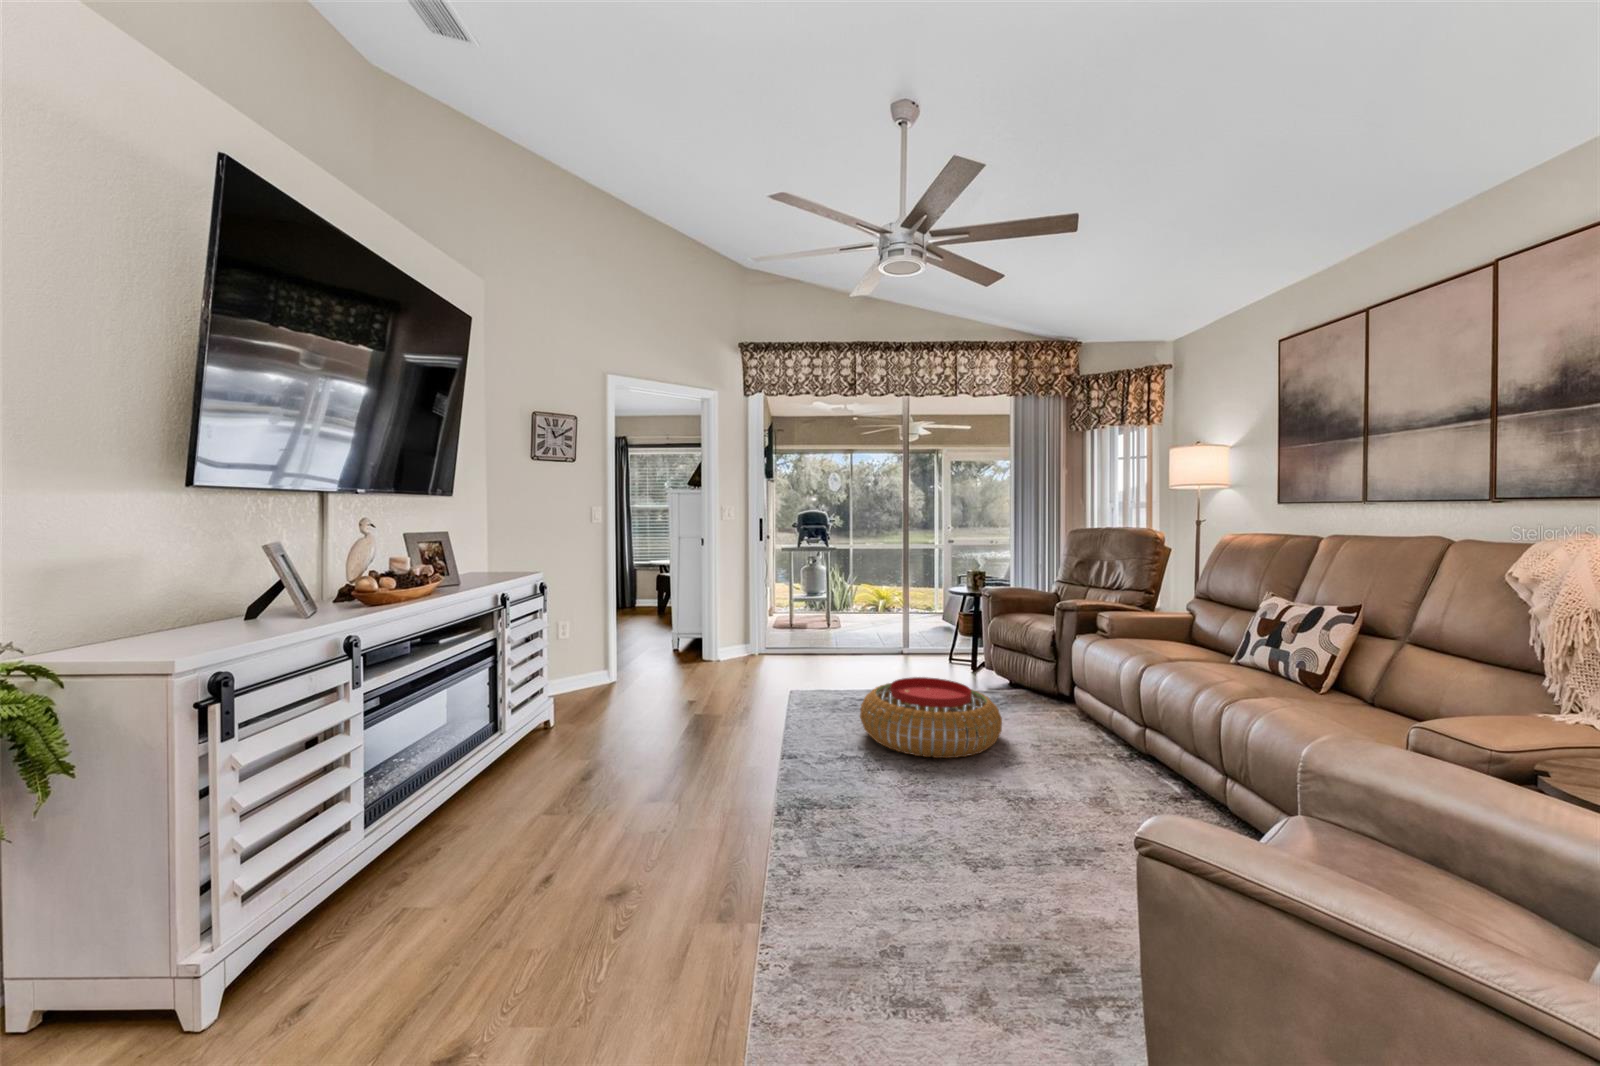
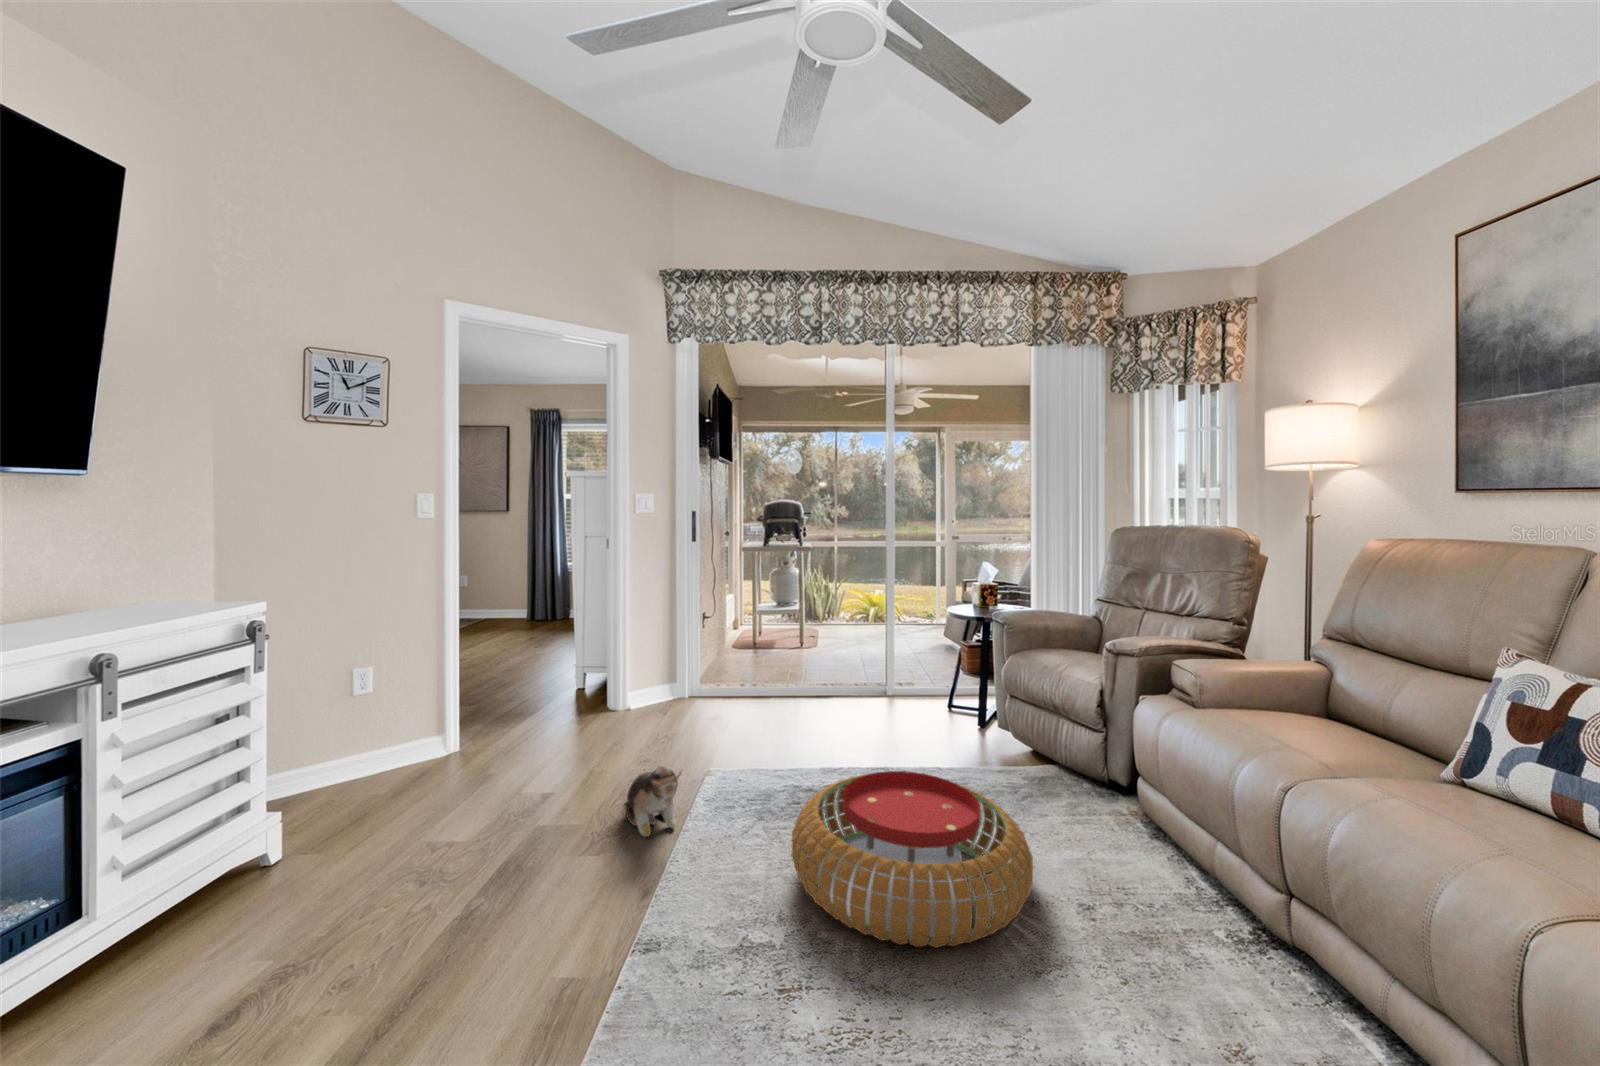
plush toy: none [744,677,788,722] -> present [626,766,682,837]

